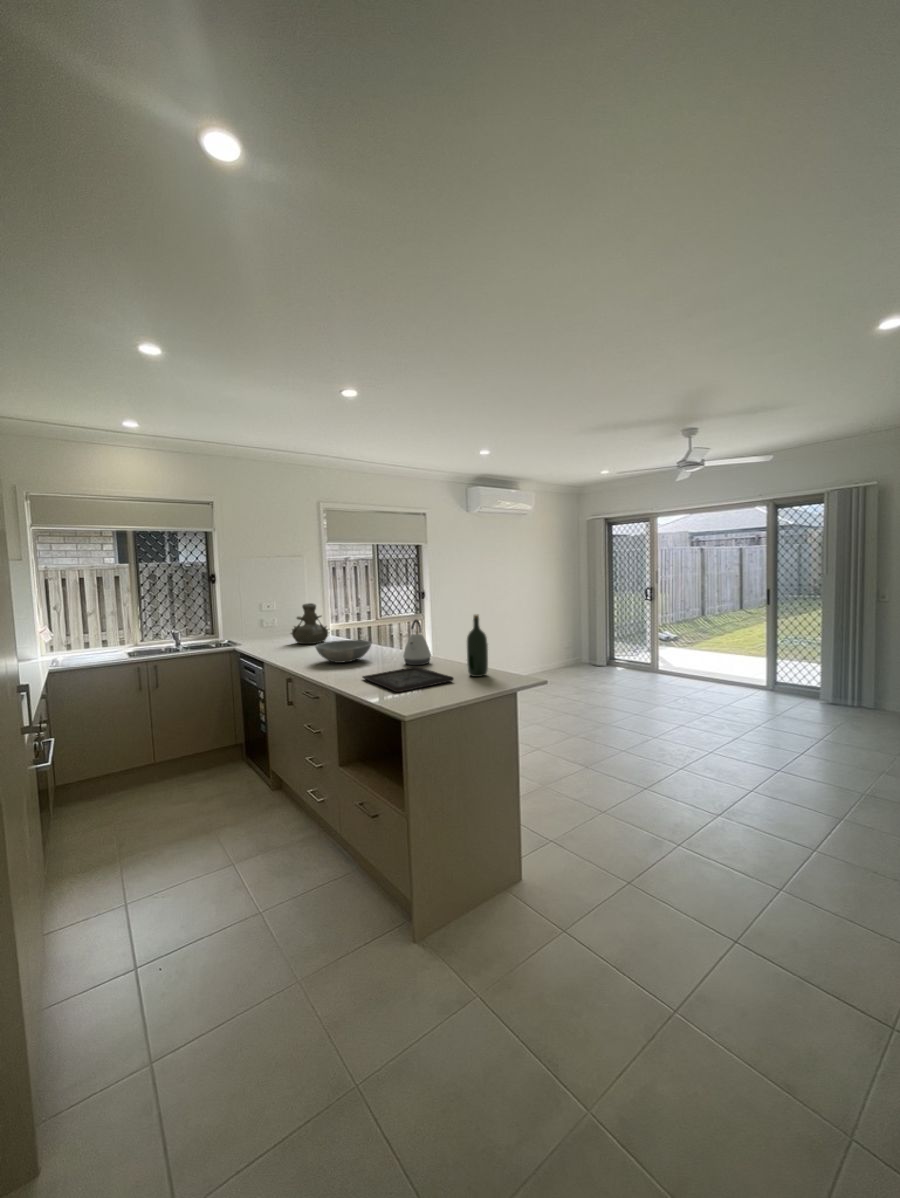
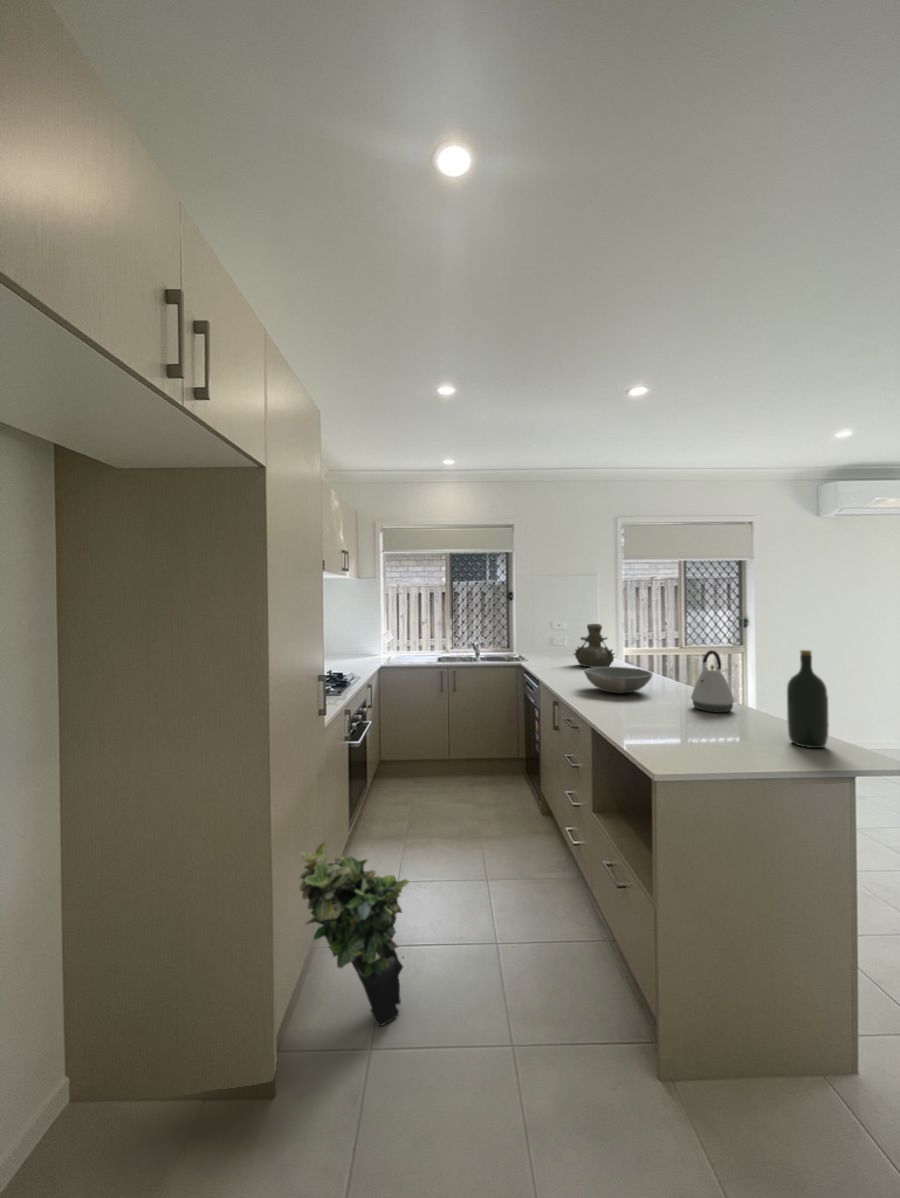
tray: present [362,667,454,692] -> none [624,713,758,745]
potted plant: none [45,869,189,1025] -> present [300,842,409,1026]

